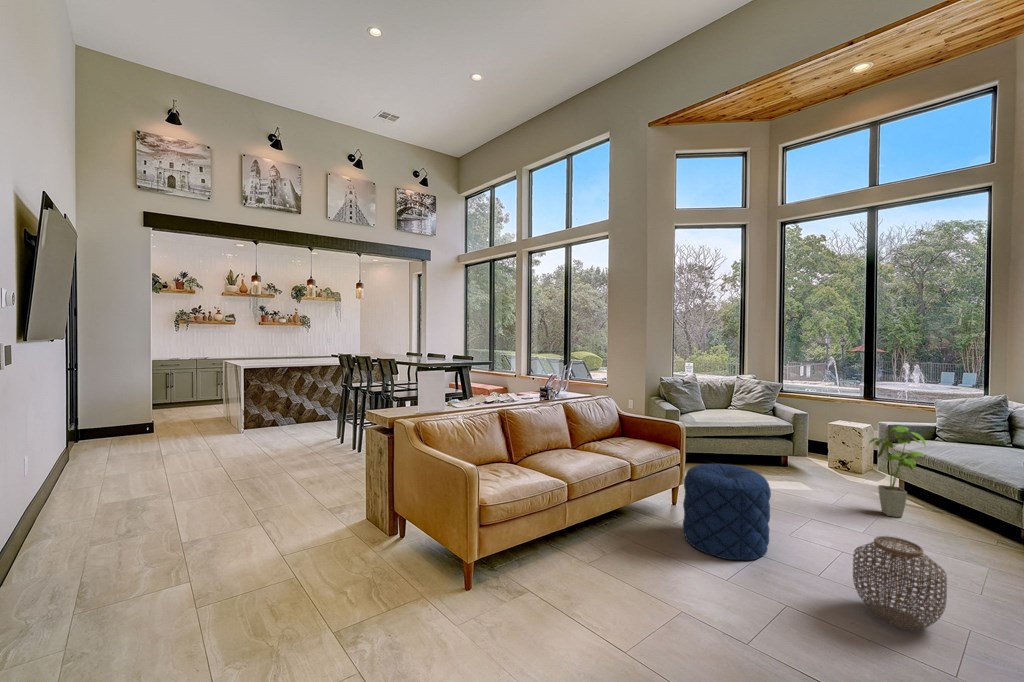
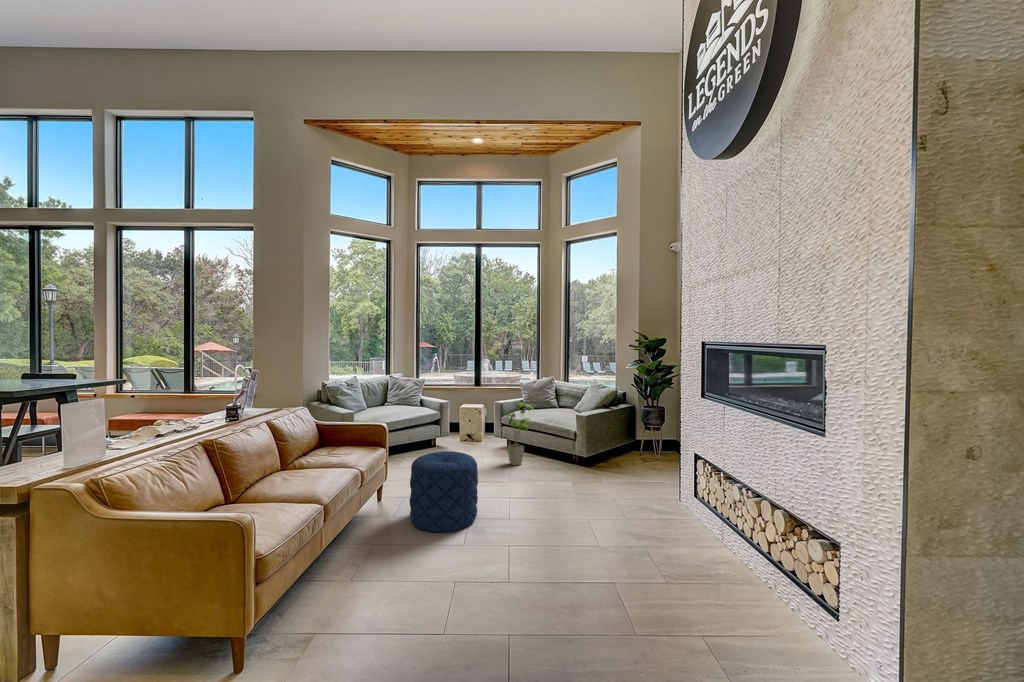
woven basket: present [853,536,947,630] -> none [541,475,589,533]

